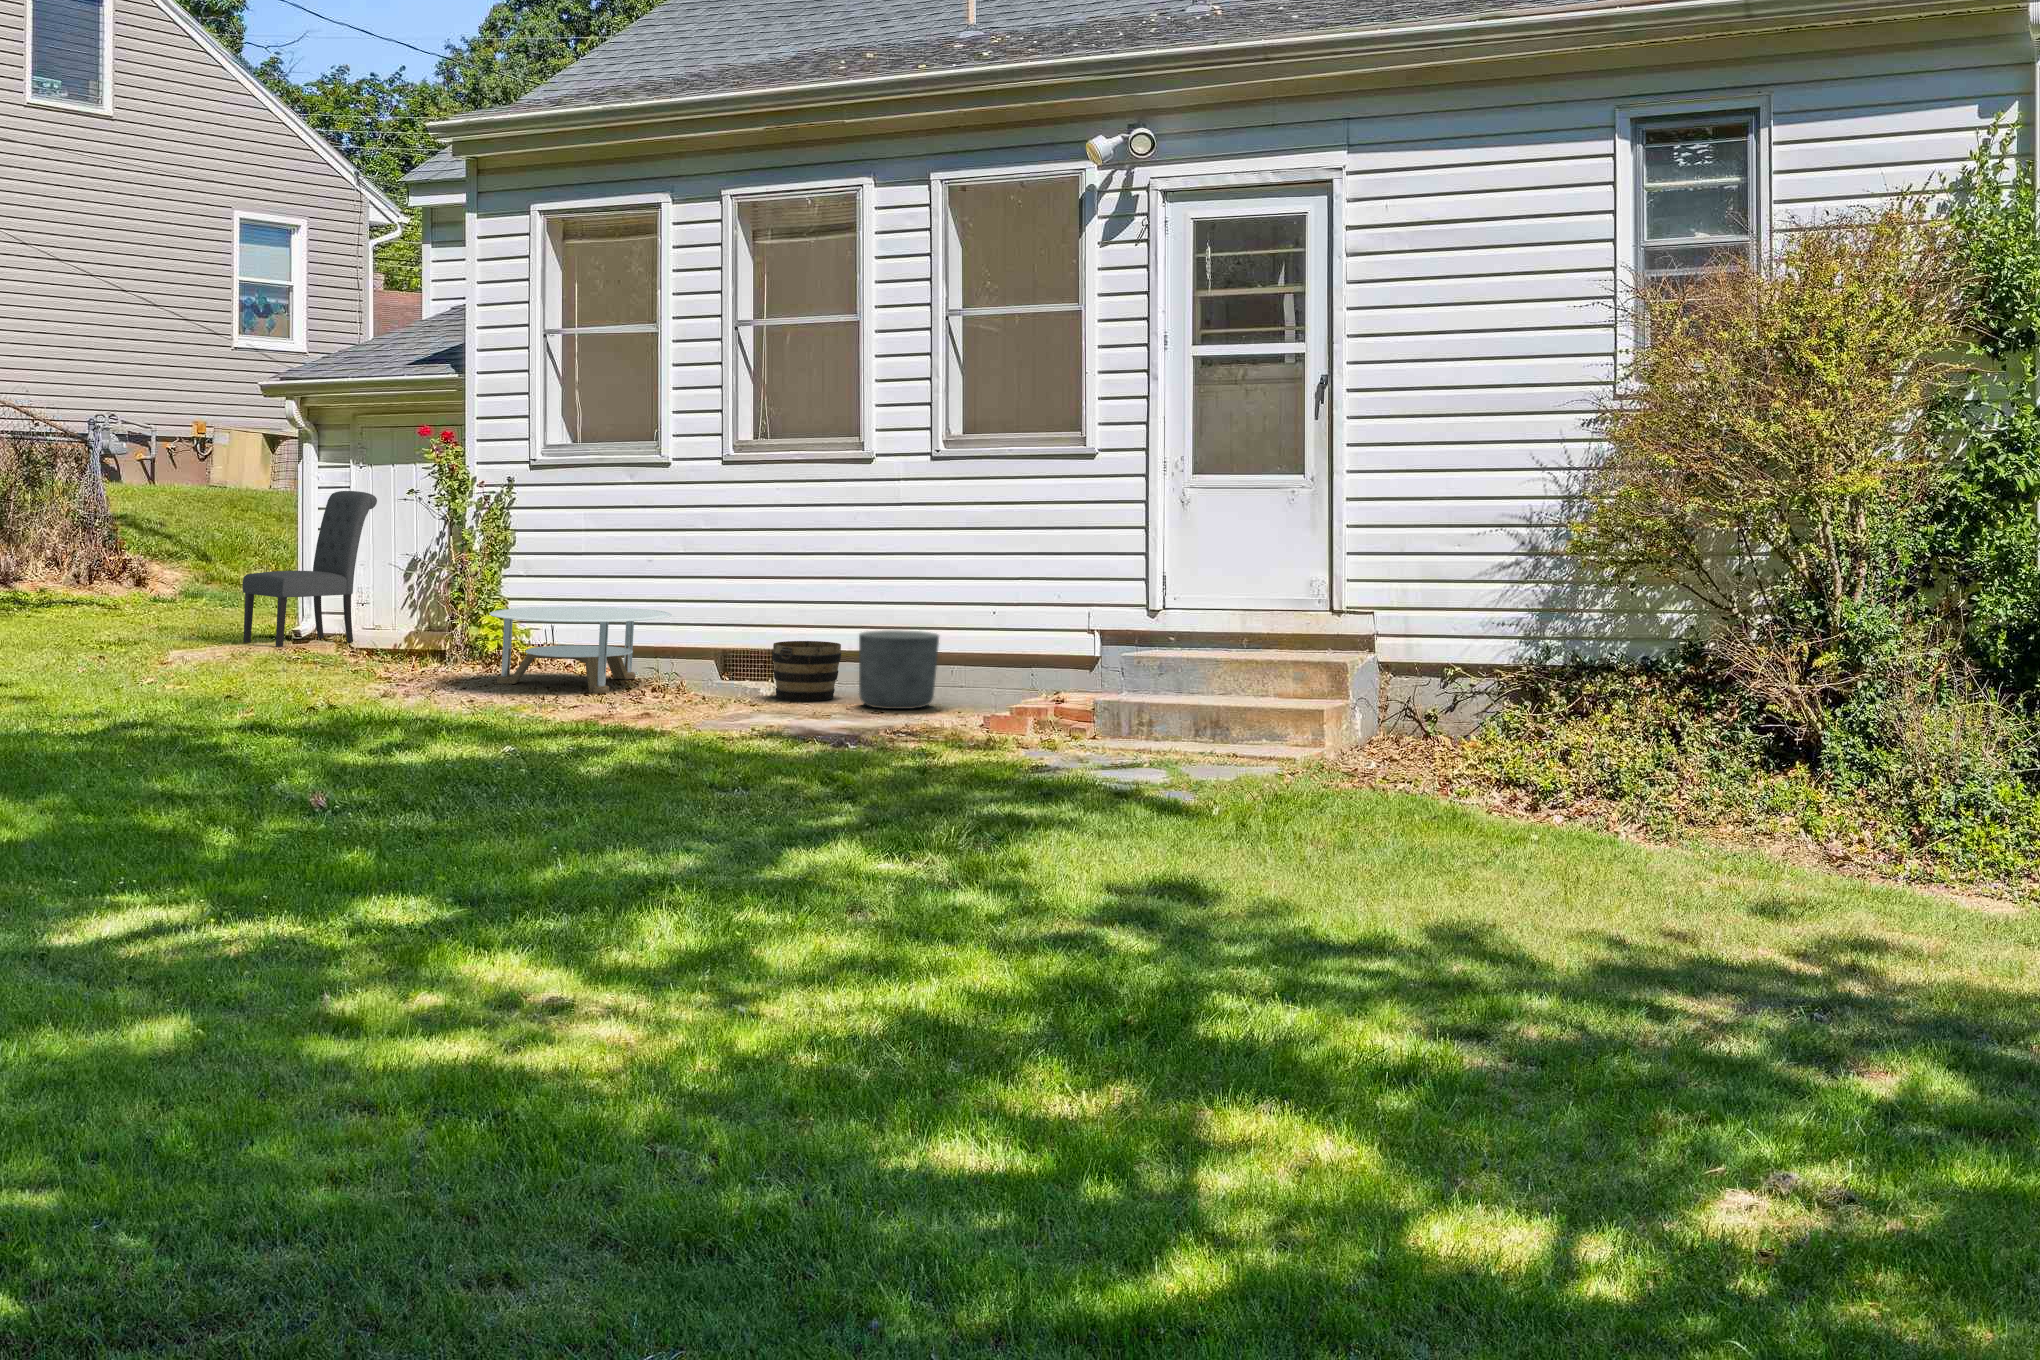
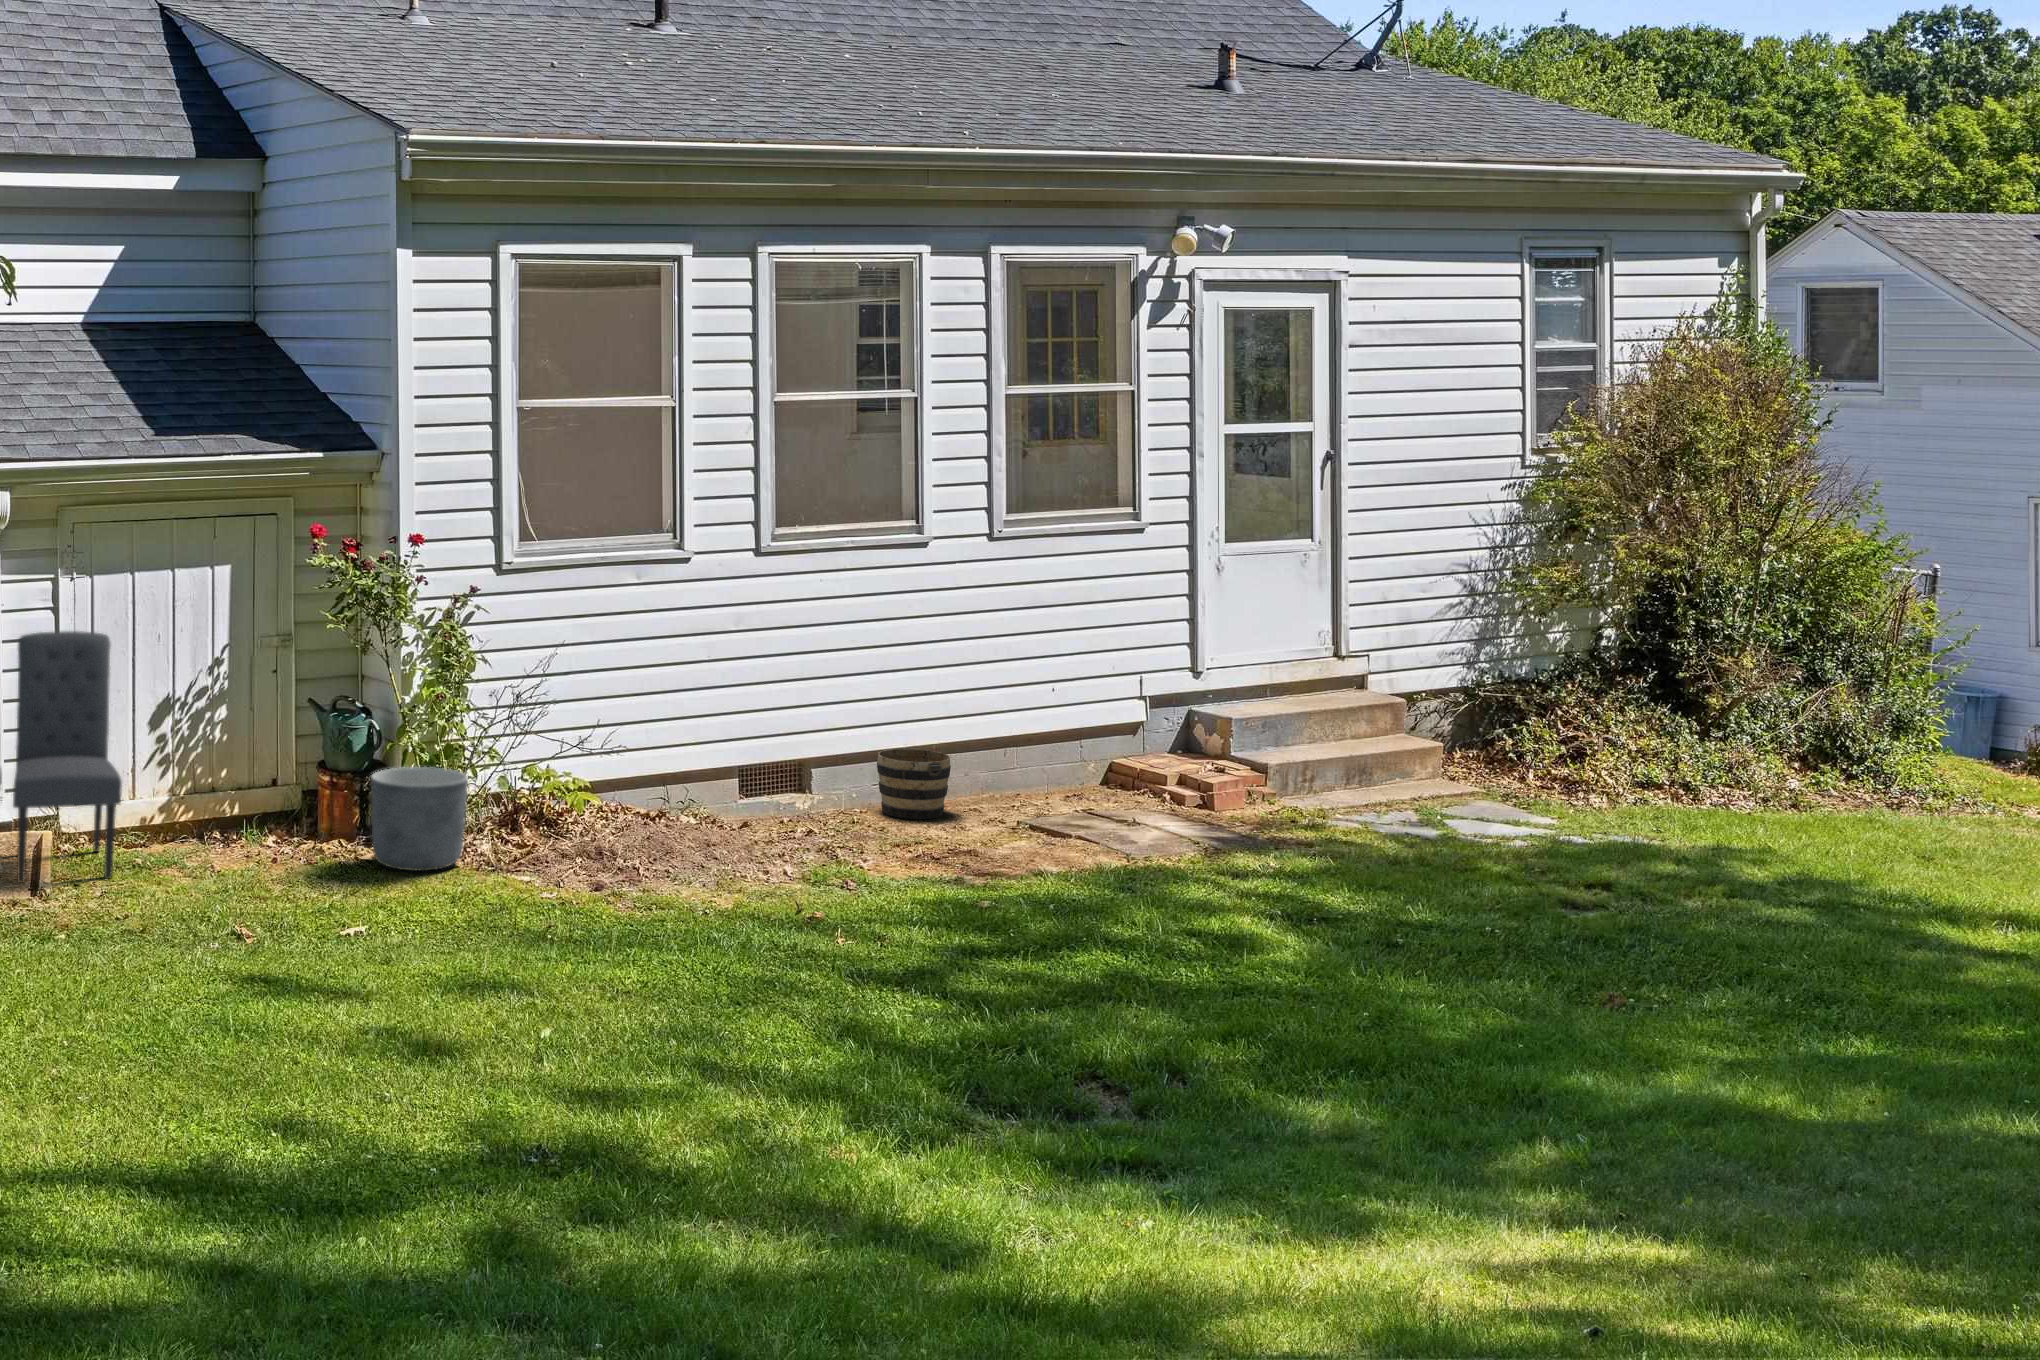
round table: present [490,606,671,693] -> none [615,743,823,863]
planter: present [859,630,939,709] -> present [371,767,468,871]

